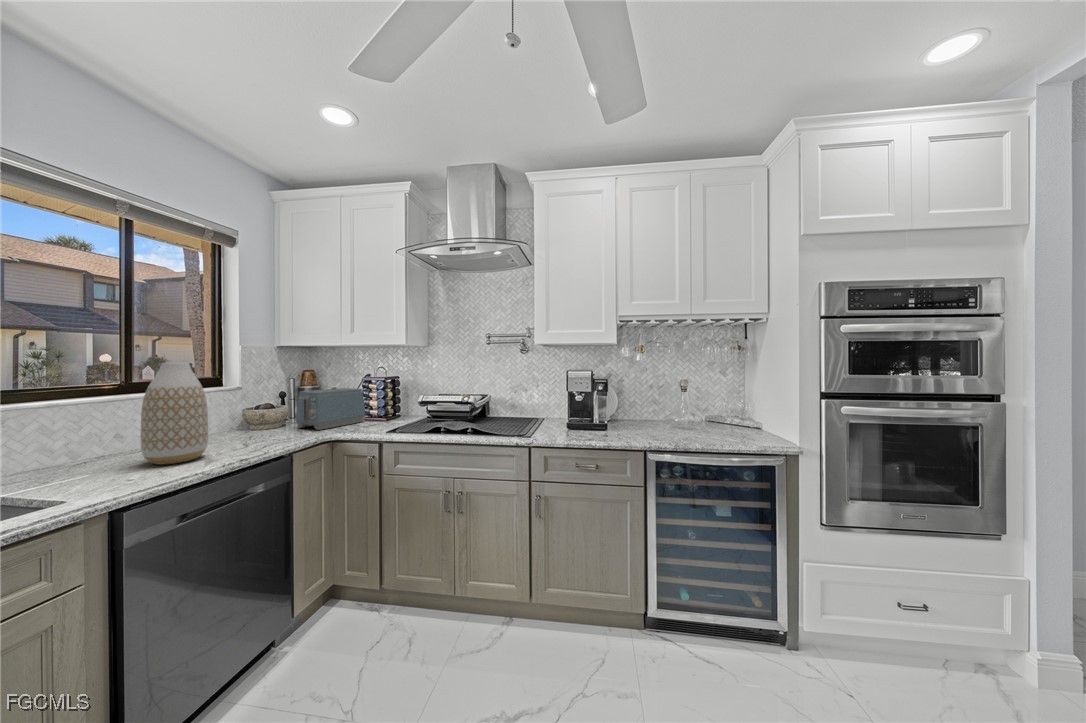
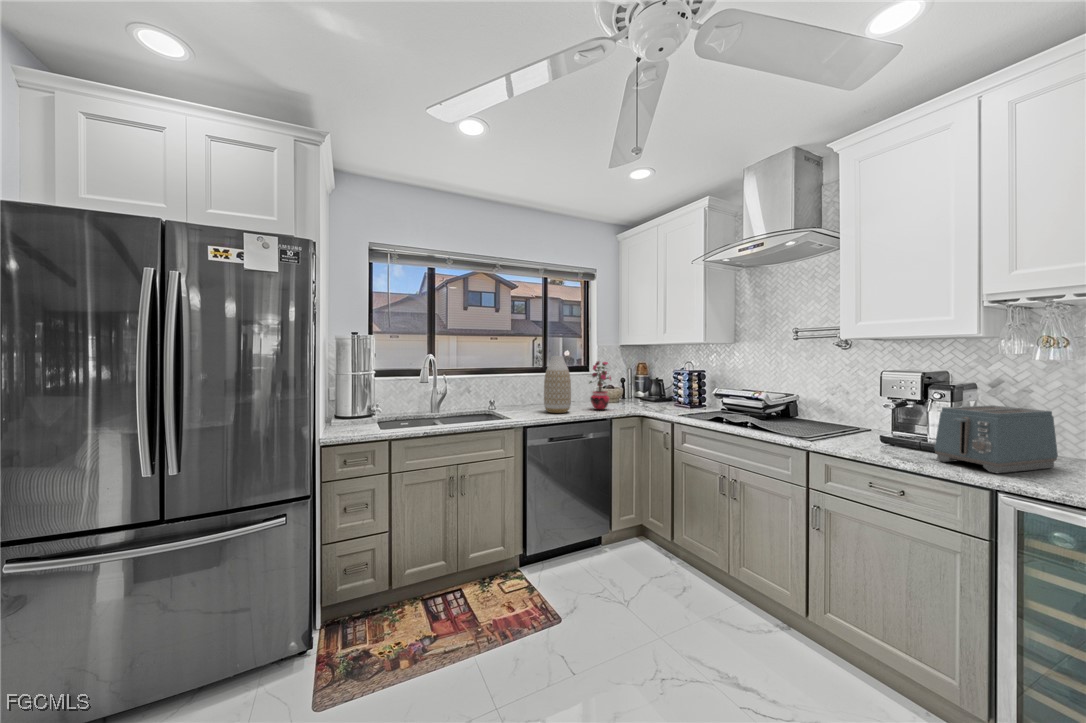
potted plant: none [238,368,285,443] -> present [589,361,611,410]
toaster: present [296,388,365,430] -> present [935,405,1058,473]

